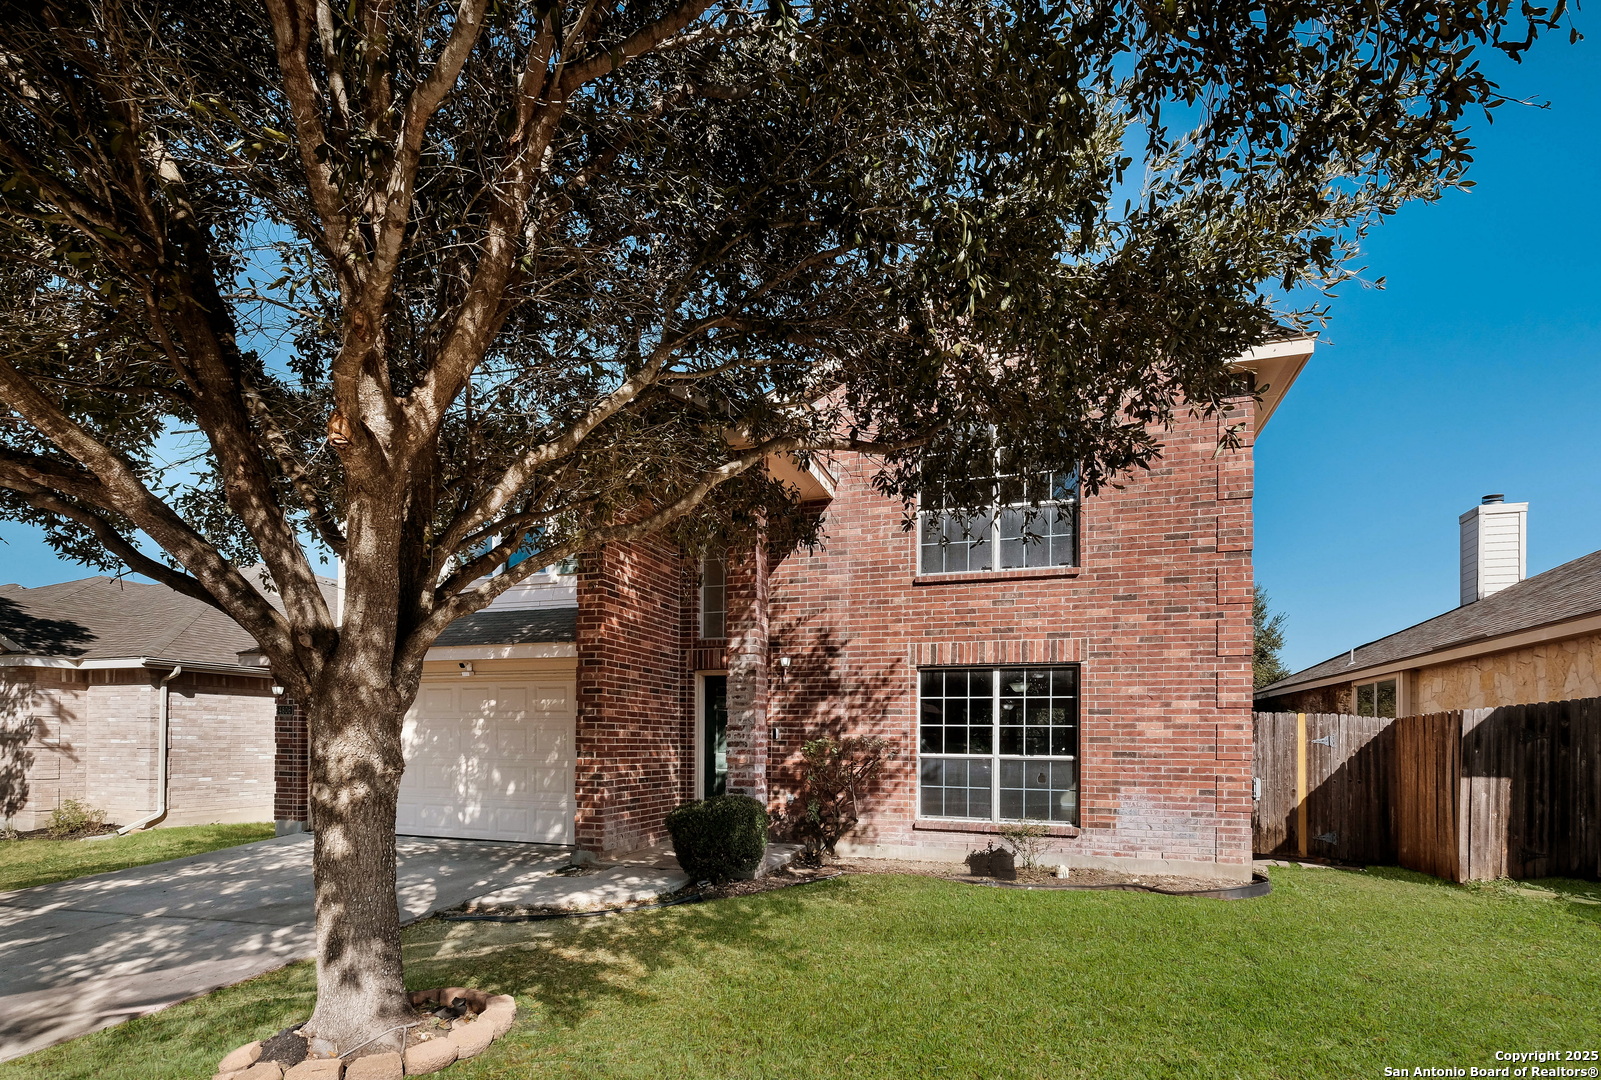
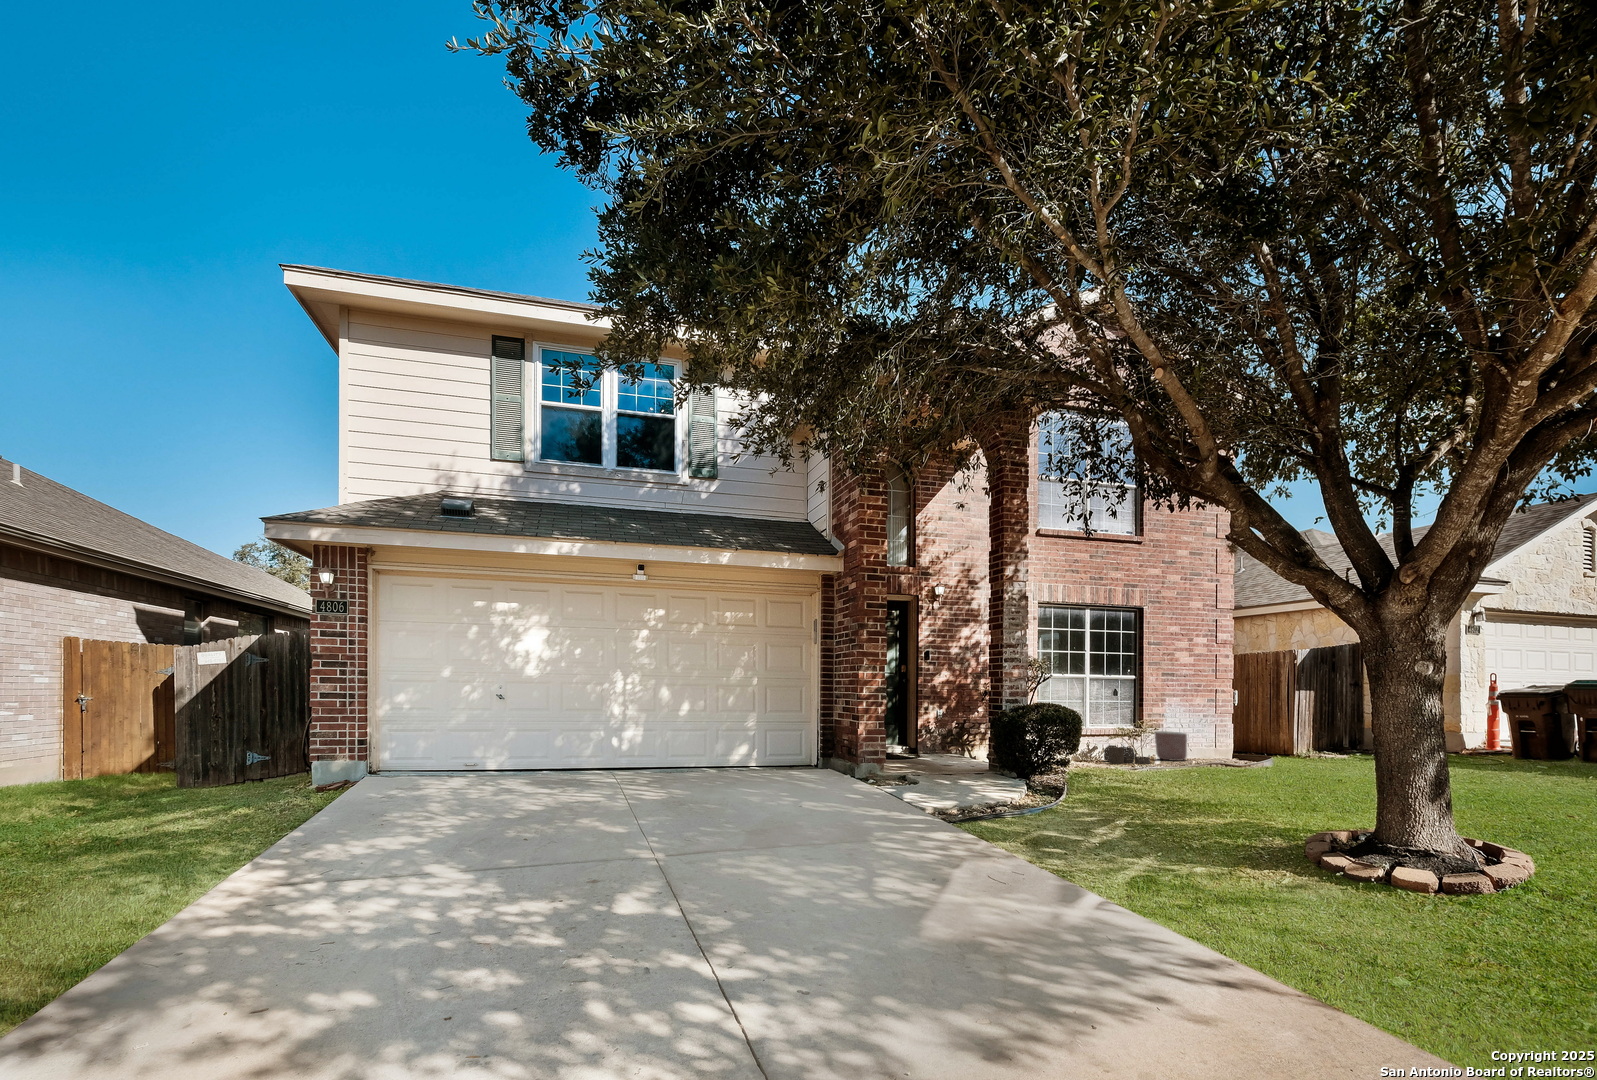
planter: none [1079,836,1123,881] -> present [1155,731,1187,761]

